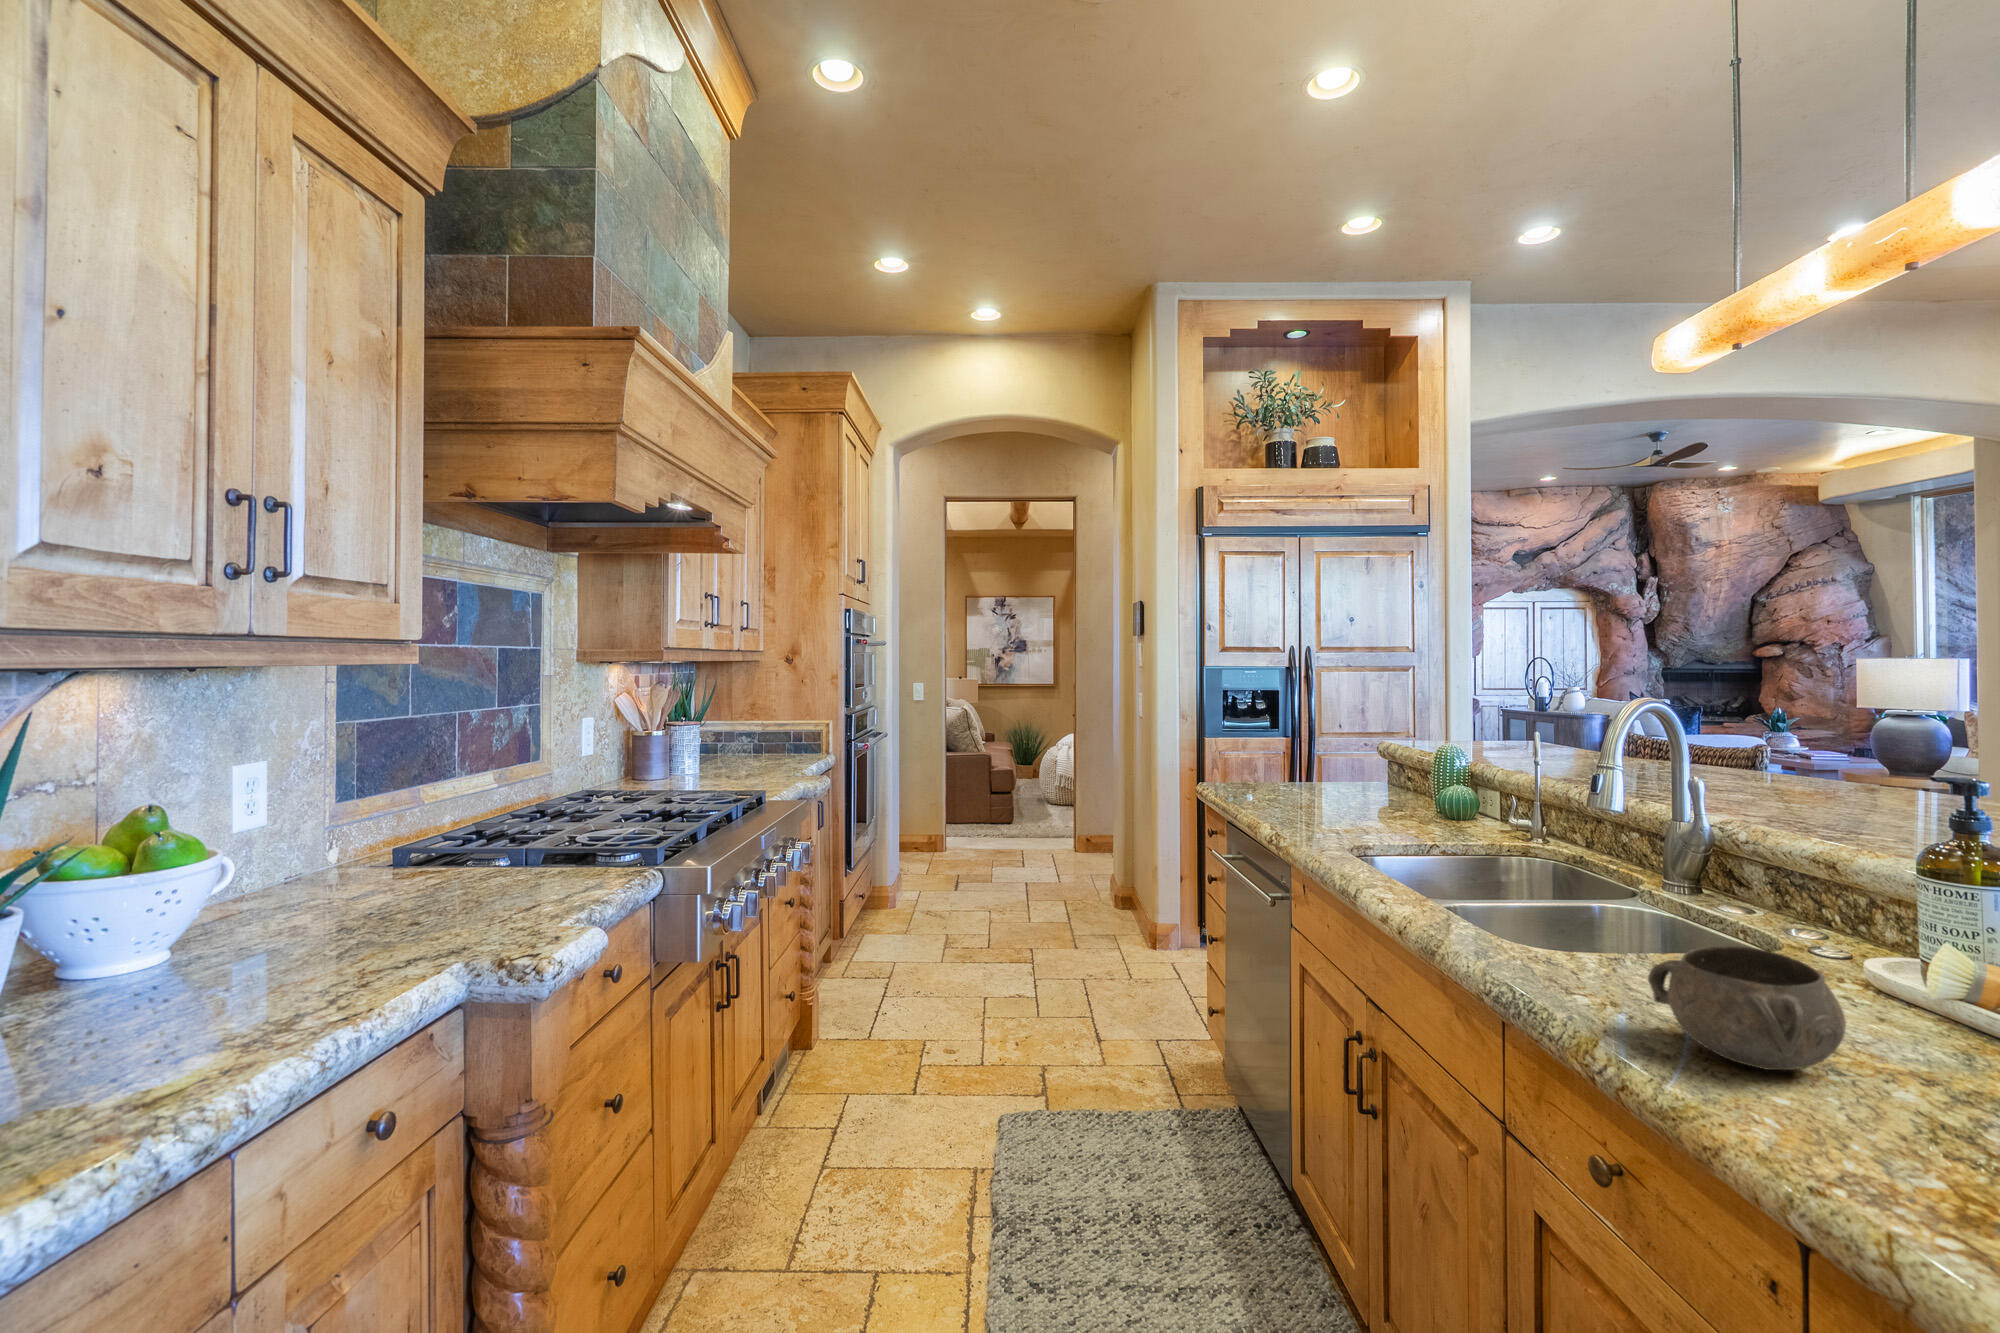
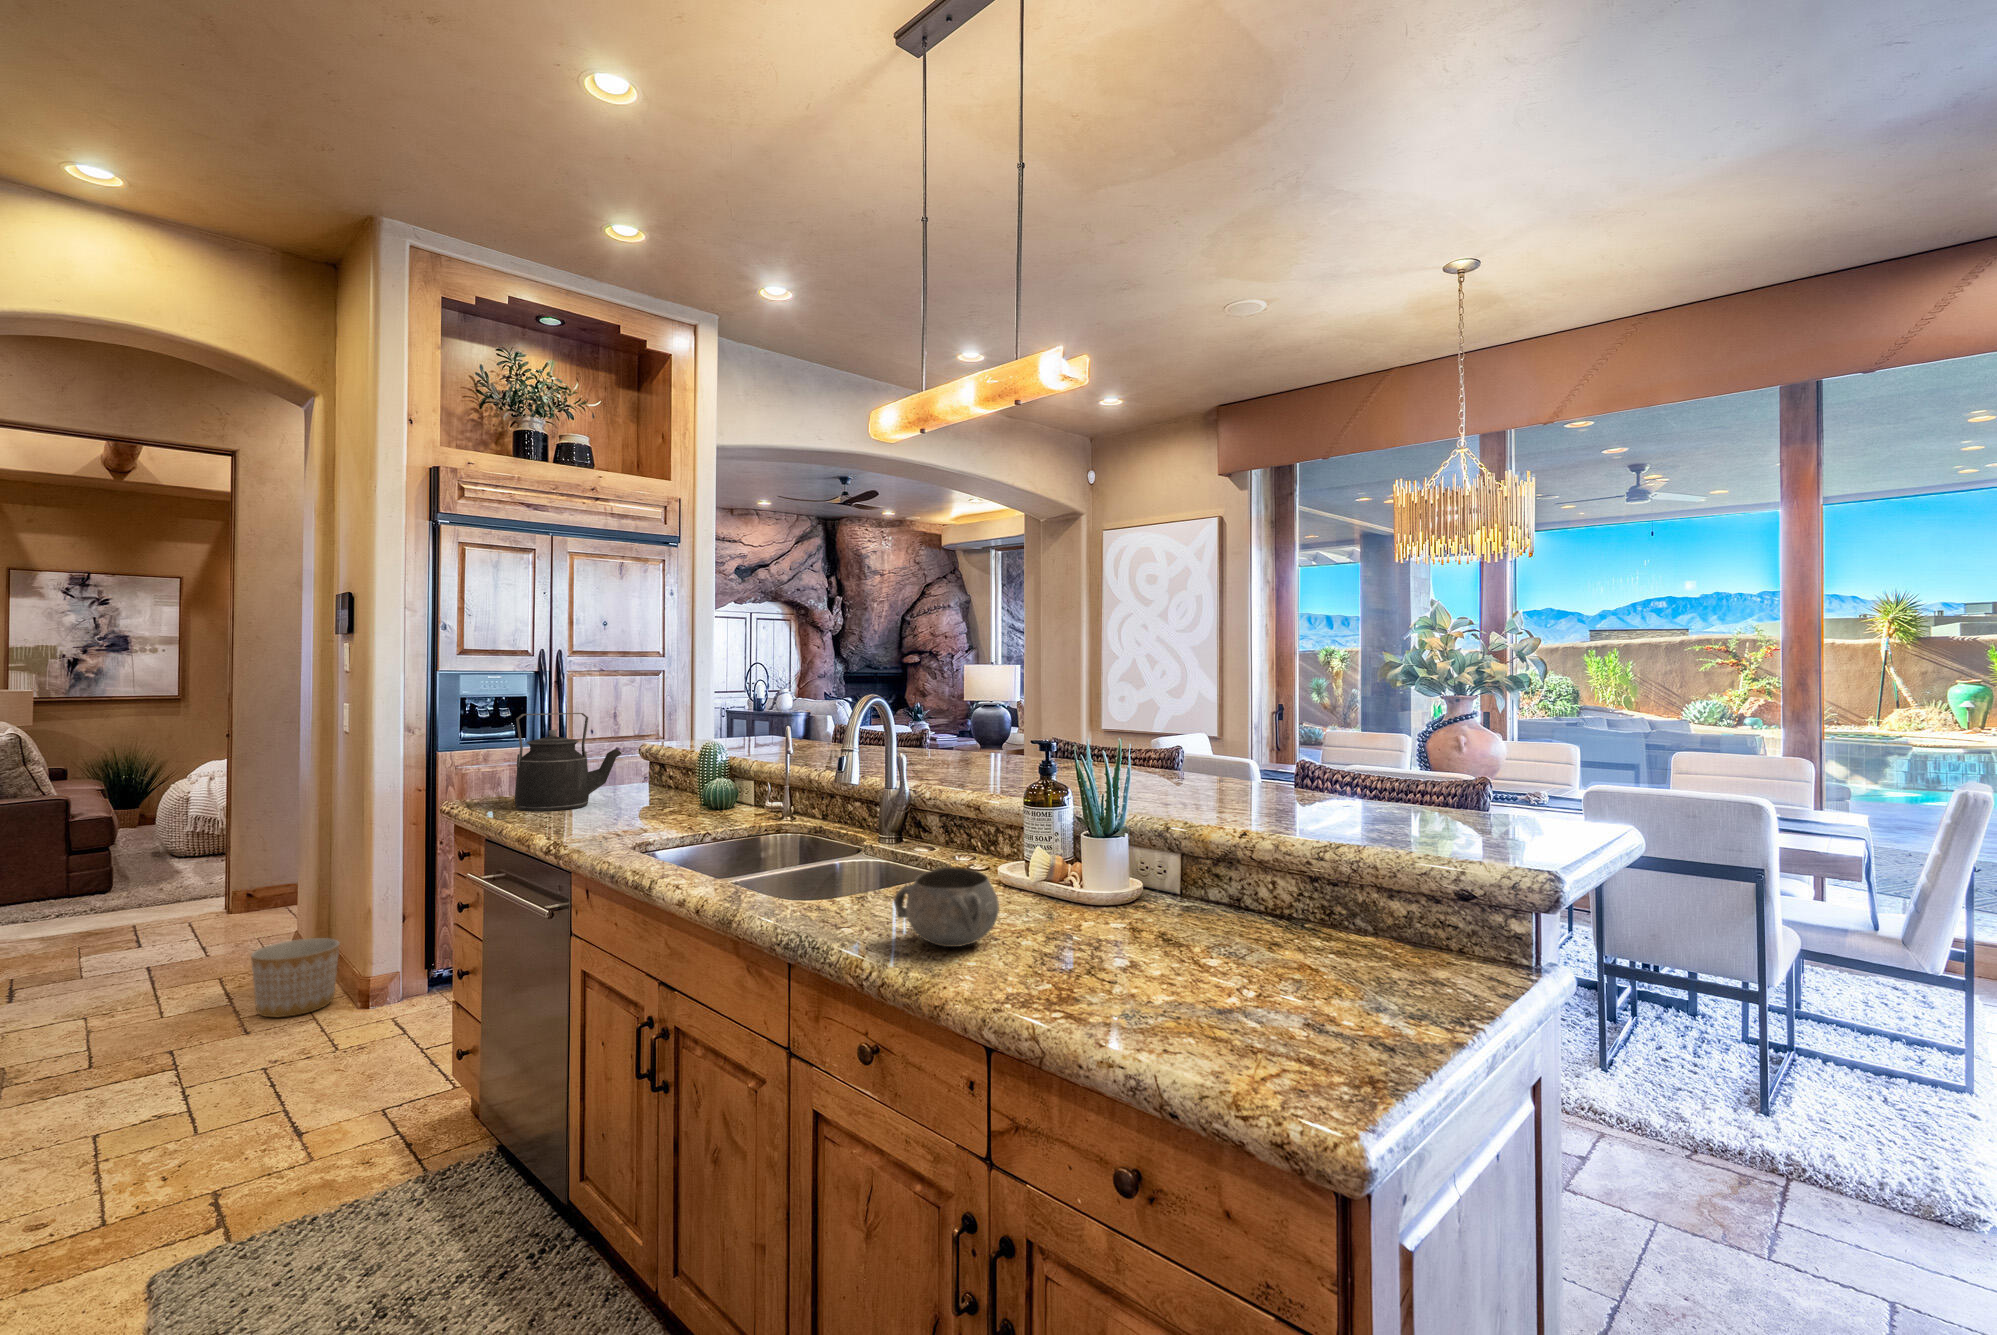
kettle: none [1255,708,1355,801] -> present [515,713,622,811]
planter: none [1083,882,1140,942] -> present [251,938,340,1017]

